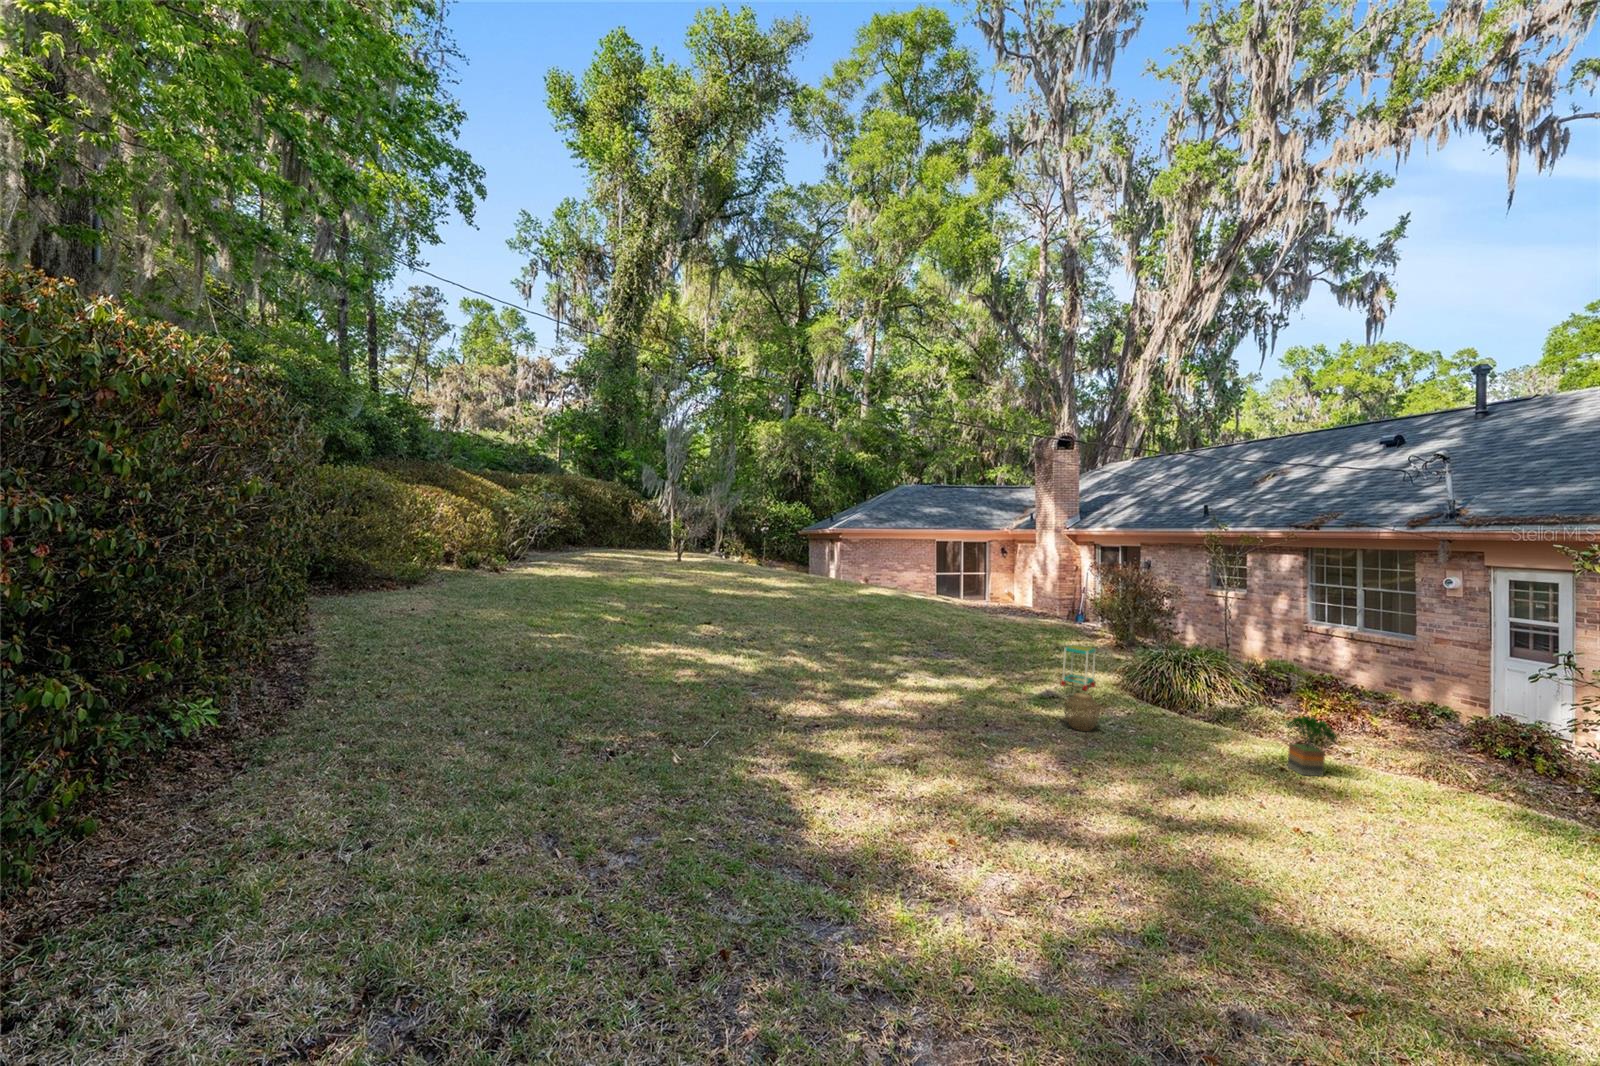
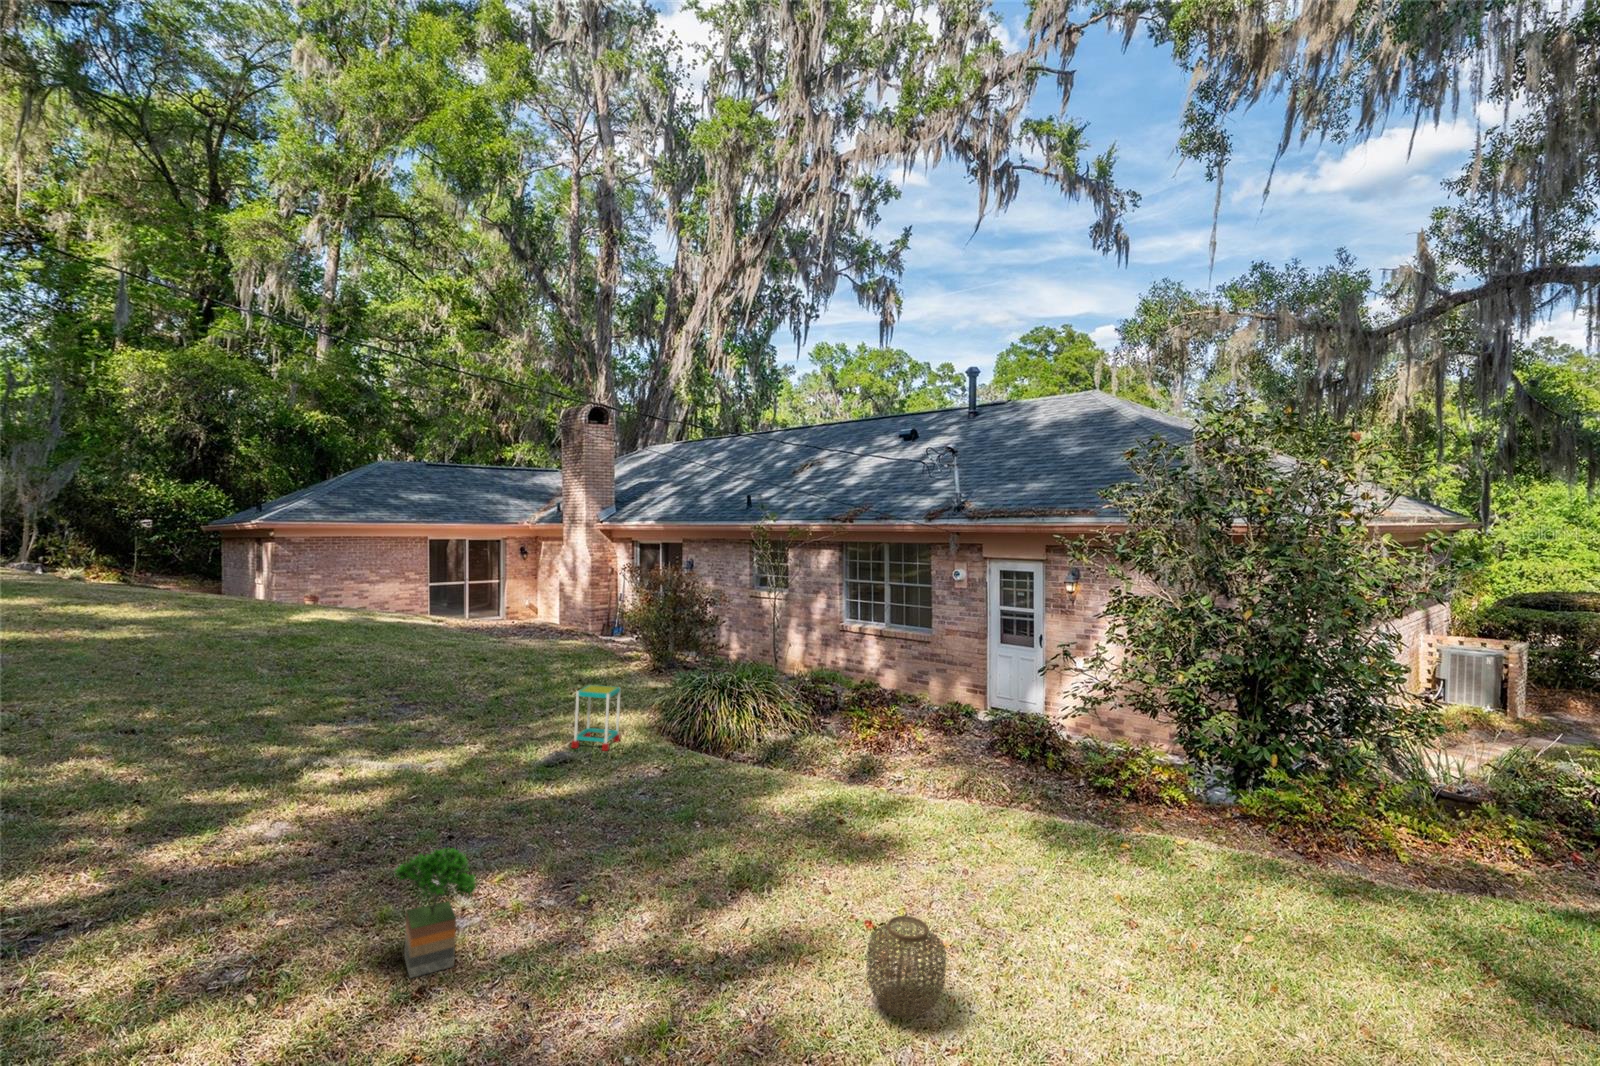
woven basket: present [1064,693,1100,731] -> present [867,916,946,1019]
potted tree: present [1285,716,1337,776] -> present [395,847,475,978]

